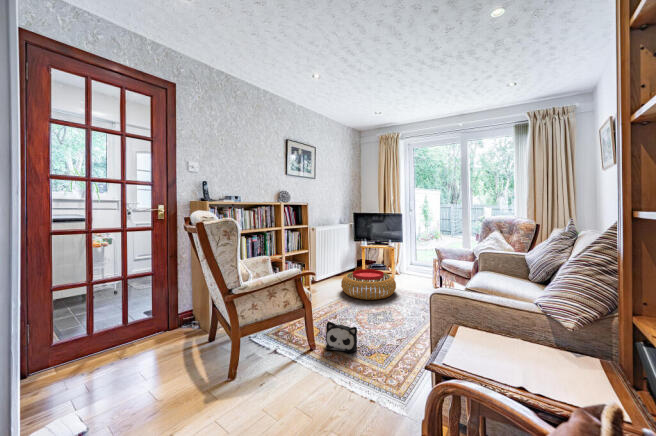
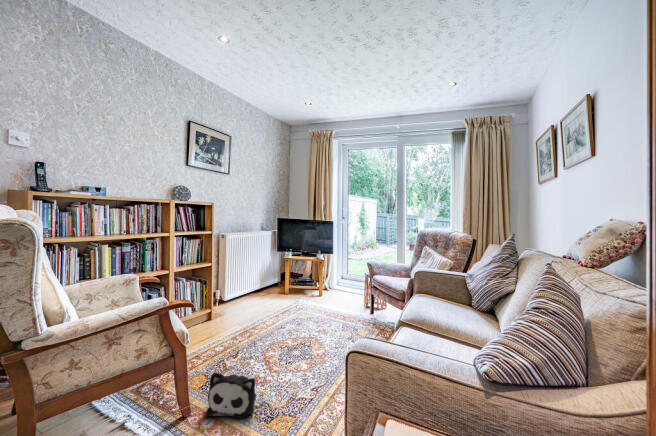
pouf: present [341,269,396,300] -> none [255,287,322,326]

